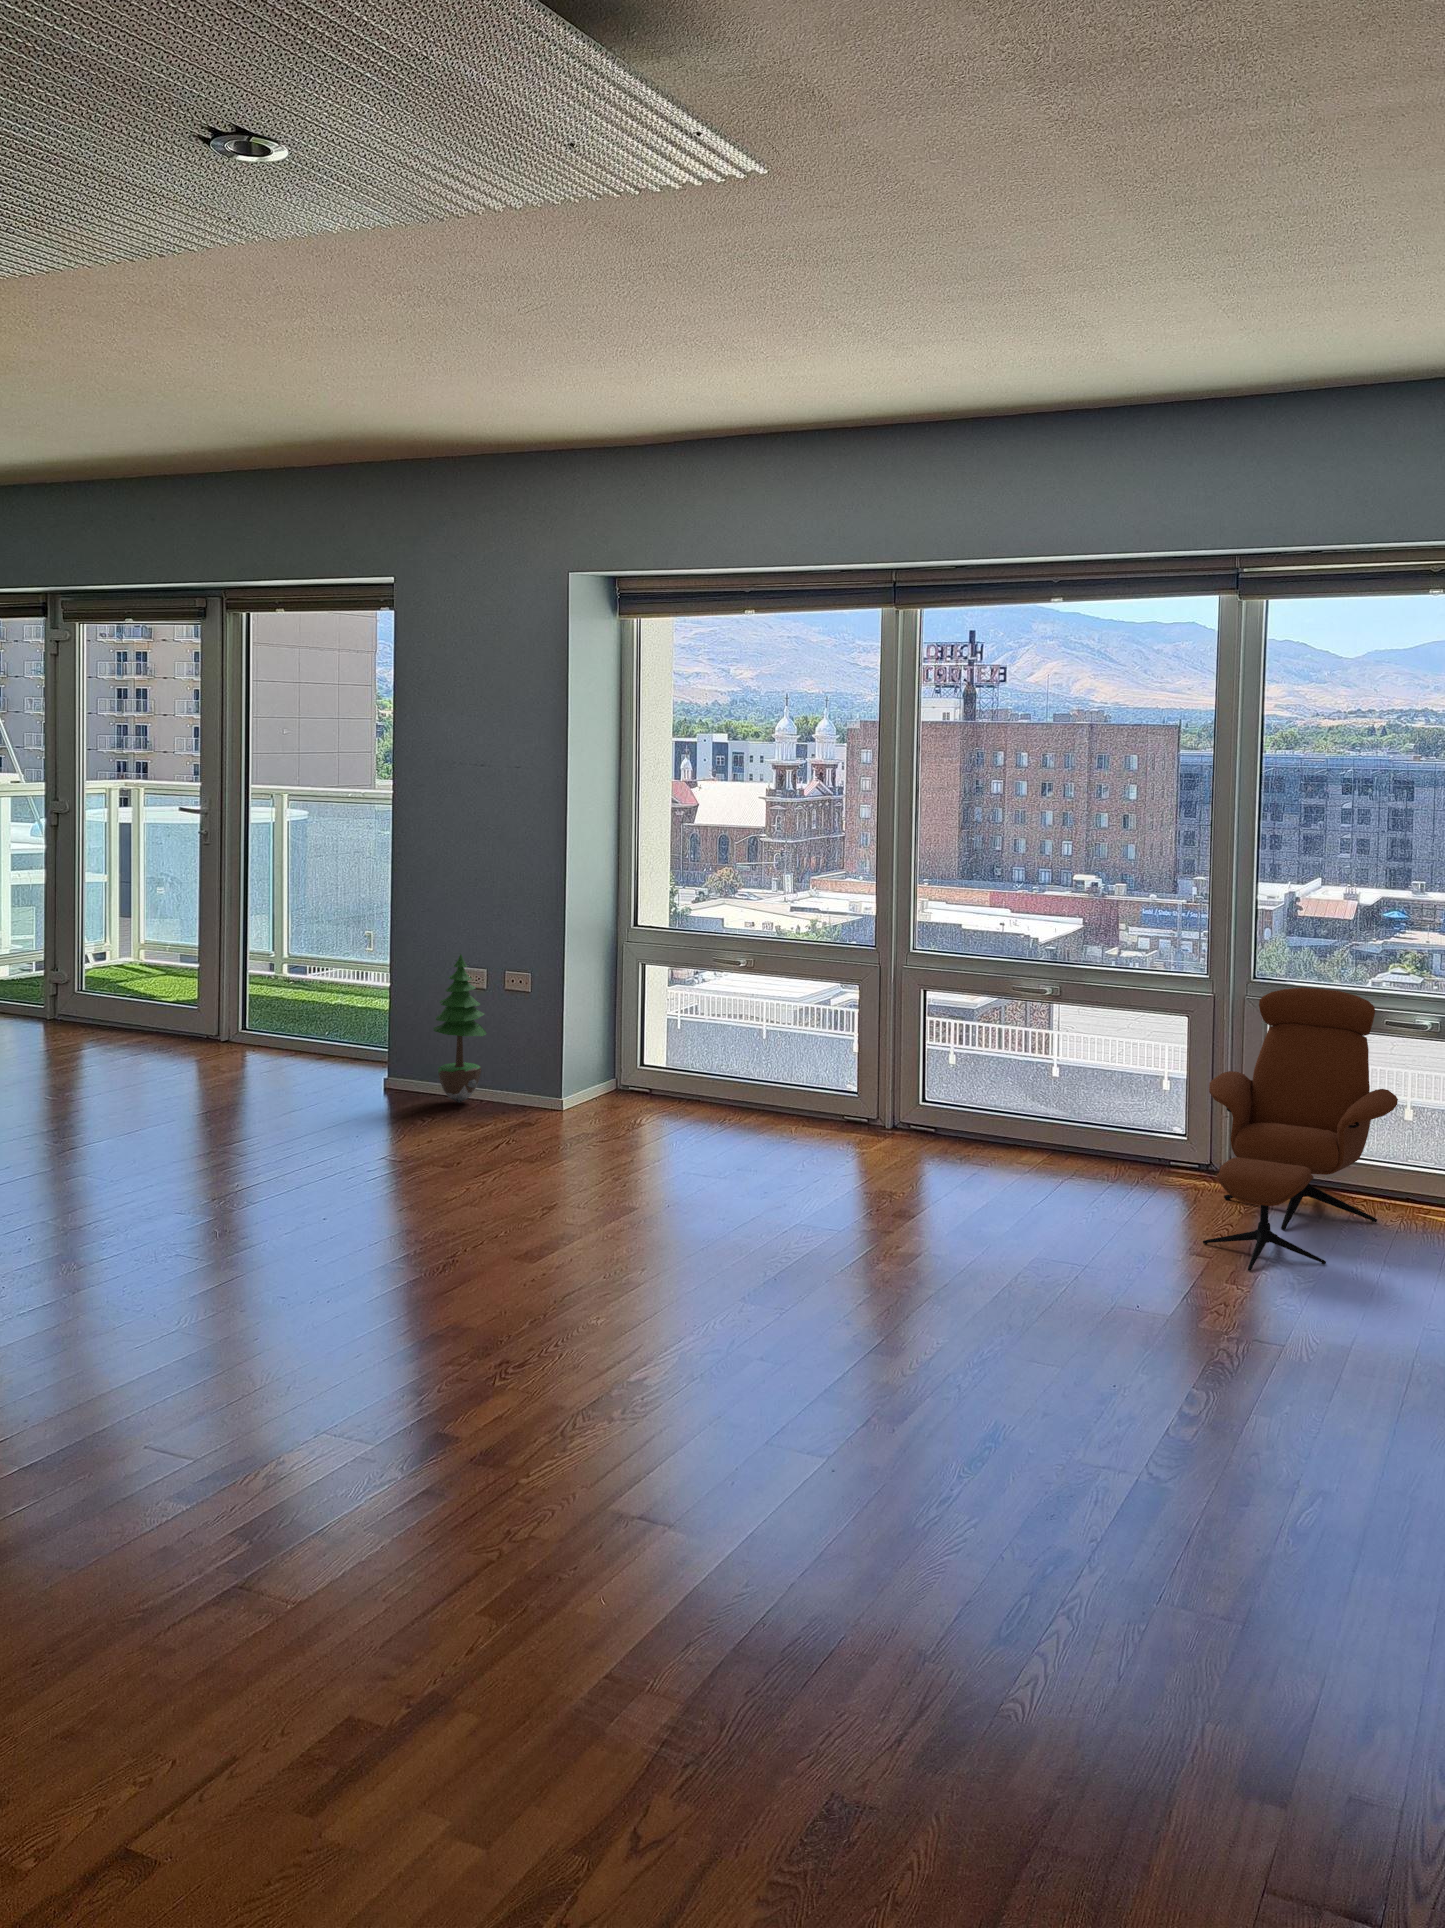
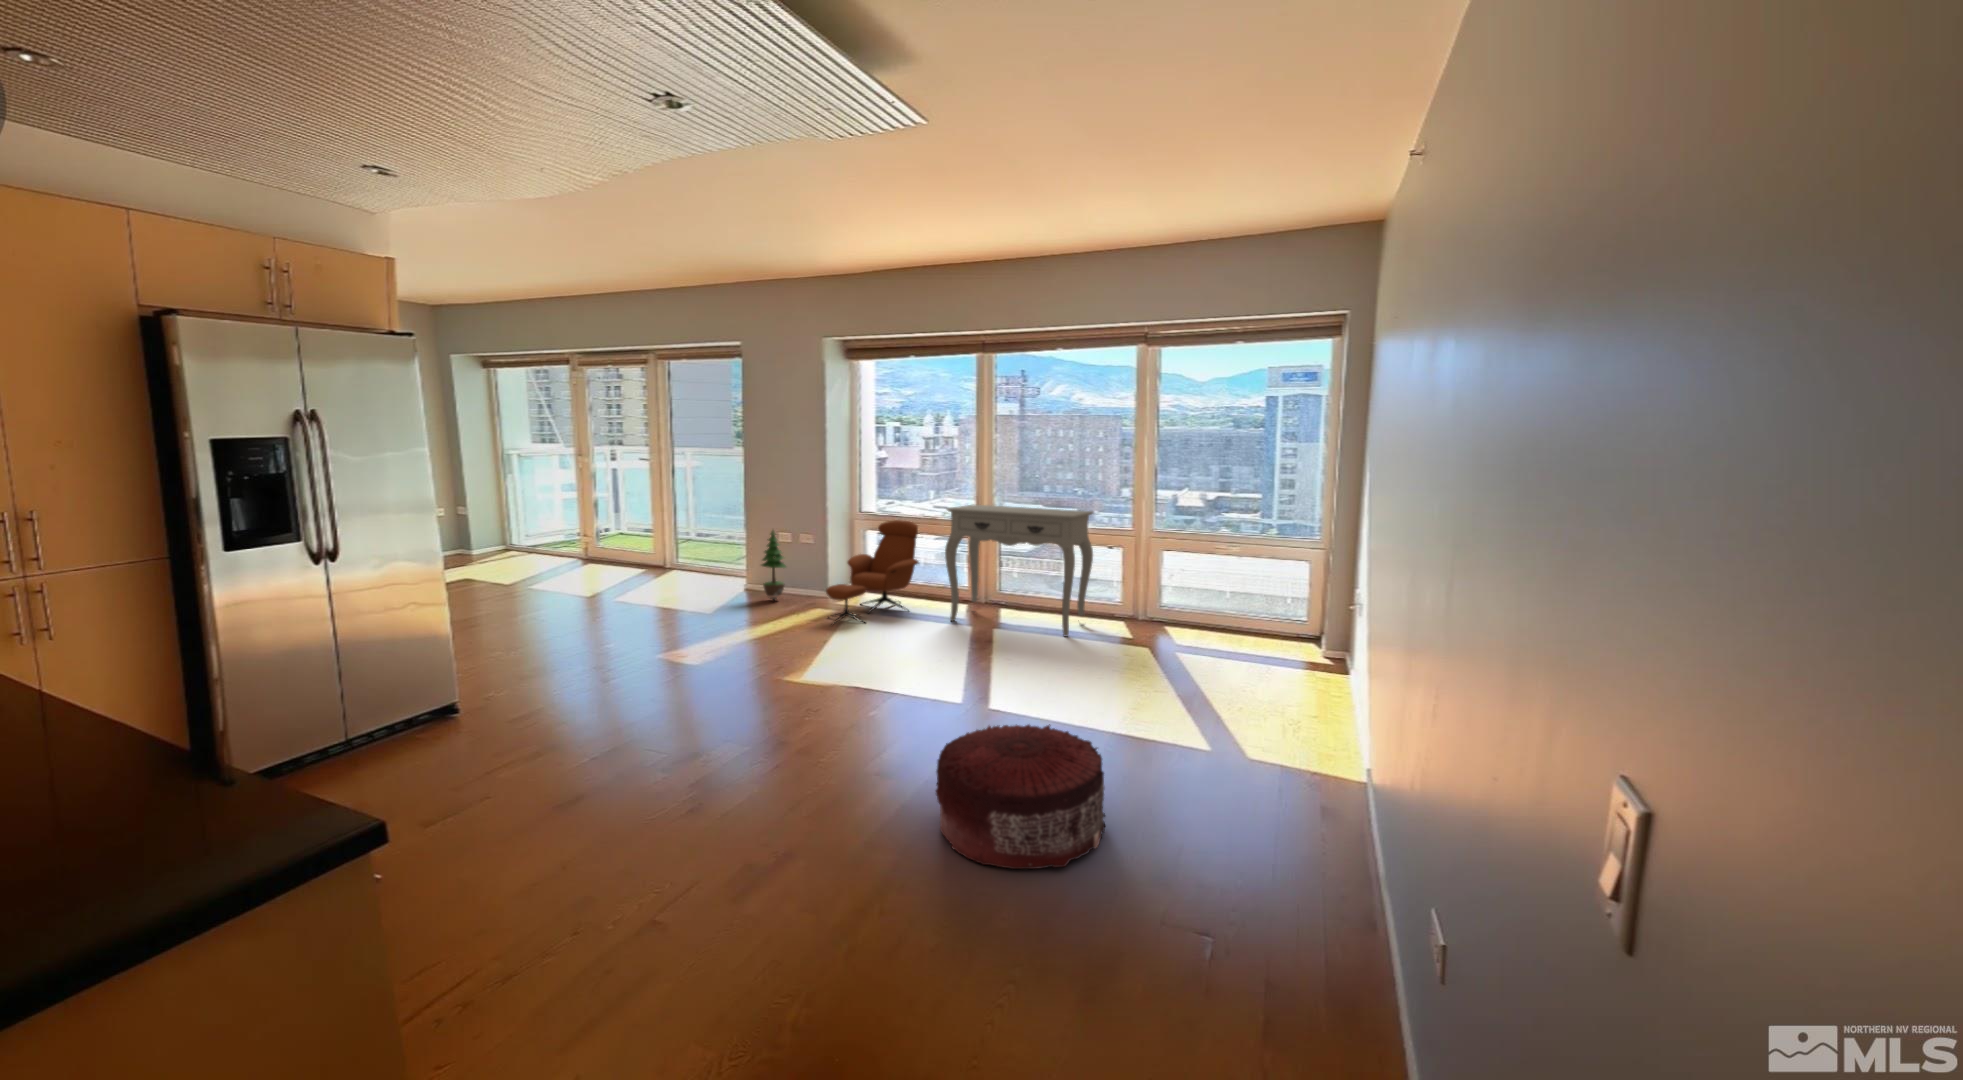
console table: none [820,907,1127,1188] -> present [945,505,1093,636]
lounge chair: present [1203,988,1398,1270] -> present [826,520,918,623]
pouf: none [896,1401,1242,1716] -> present [936,724,1105,869]

